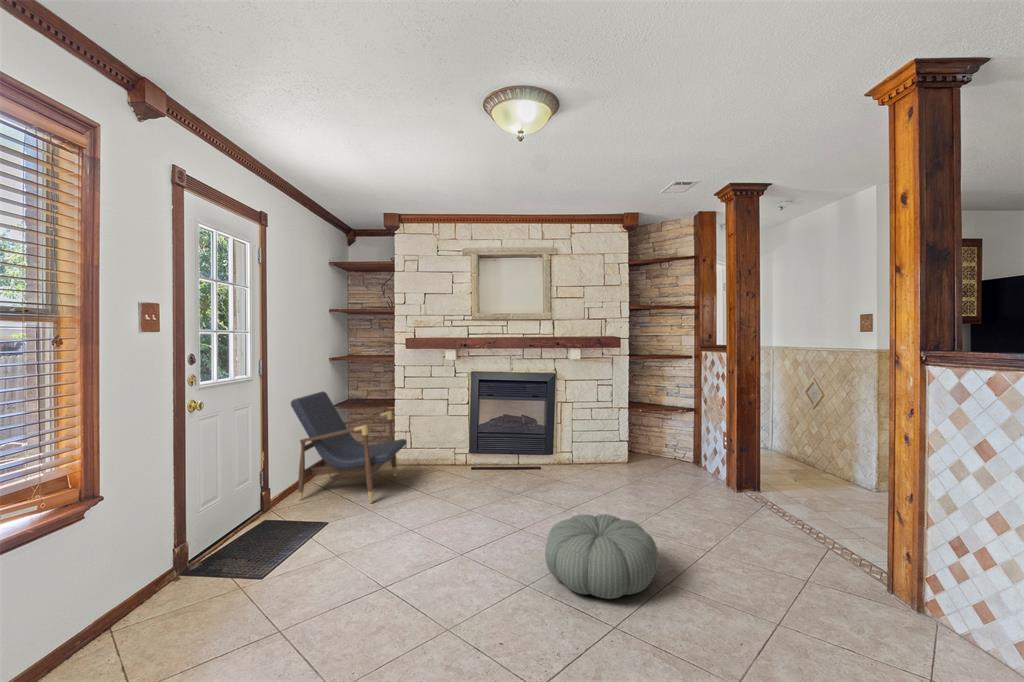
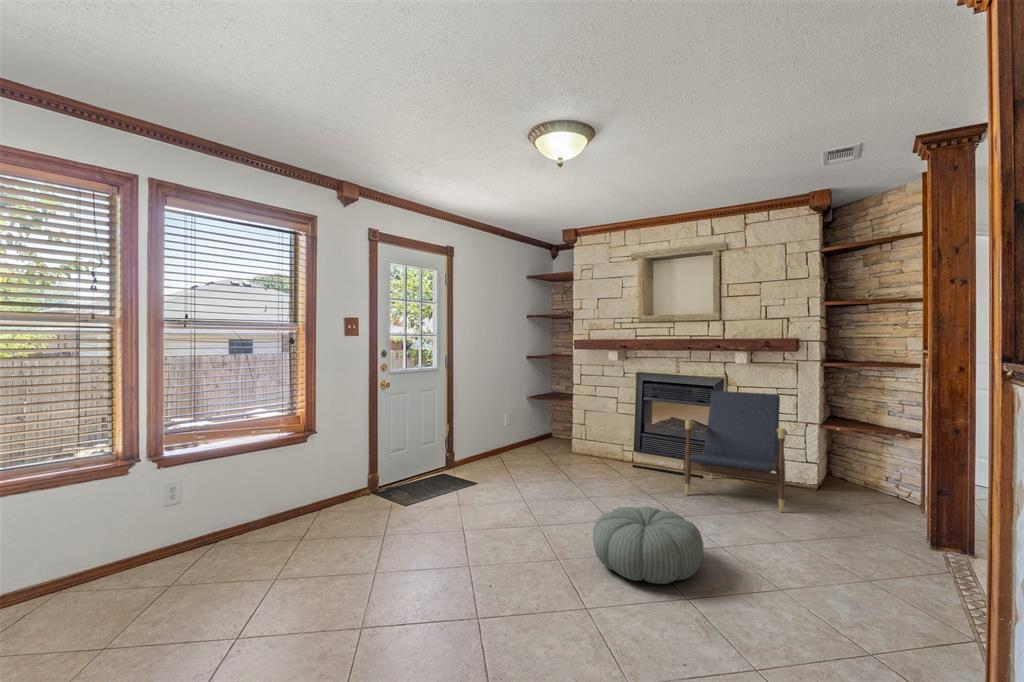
lounge chair: present [291,391,407,503] -> present [684,391,787,512]

